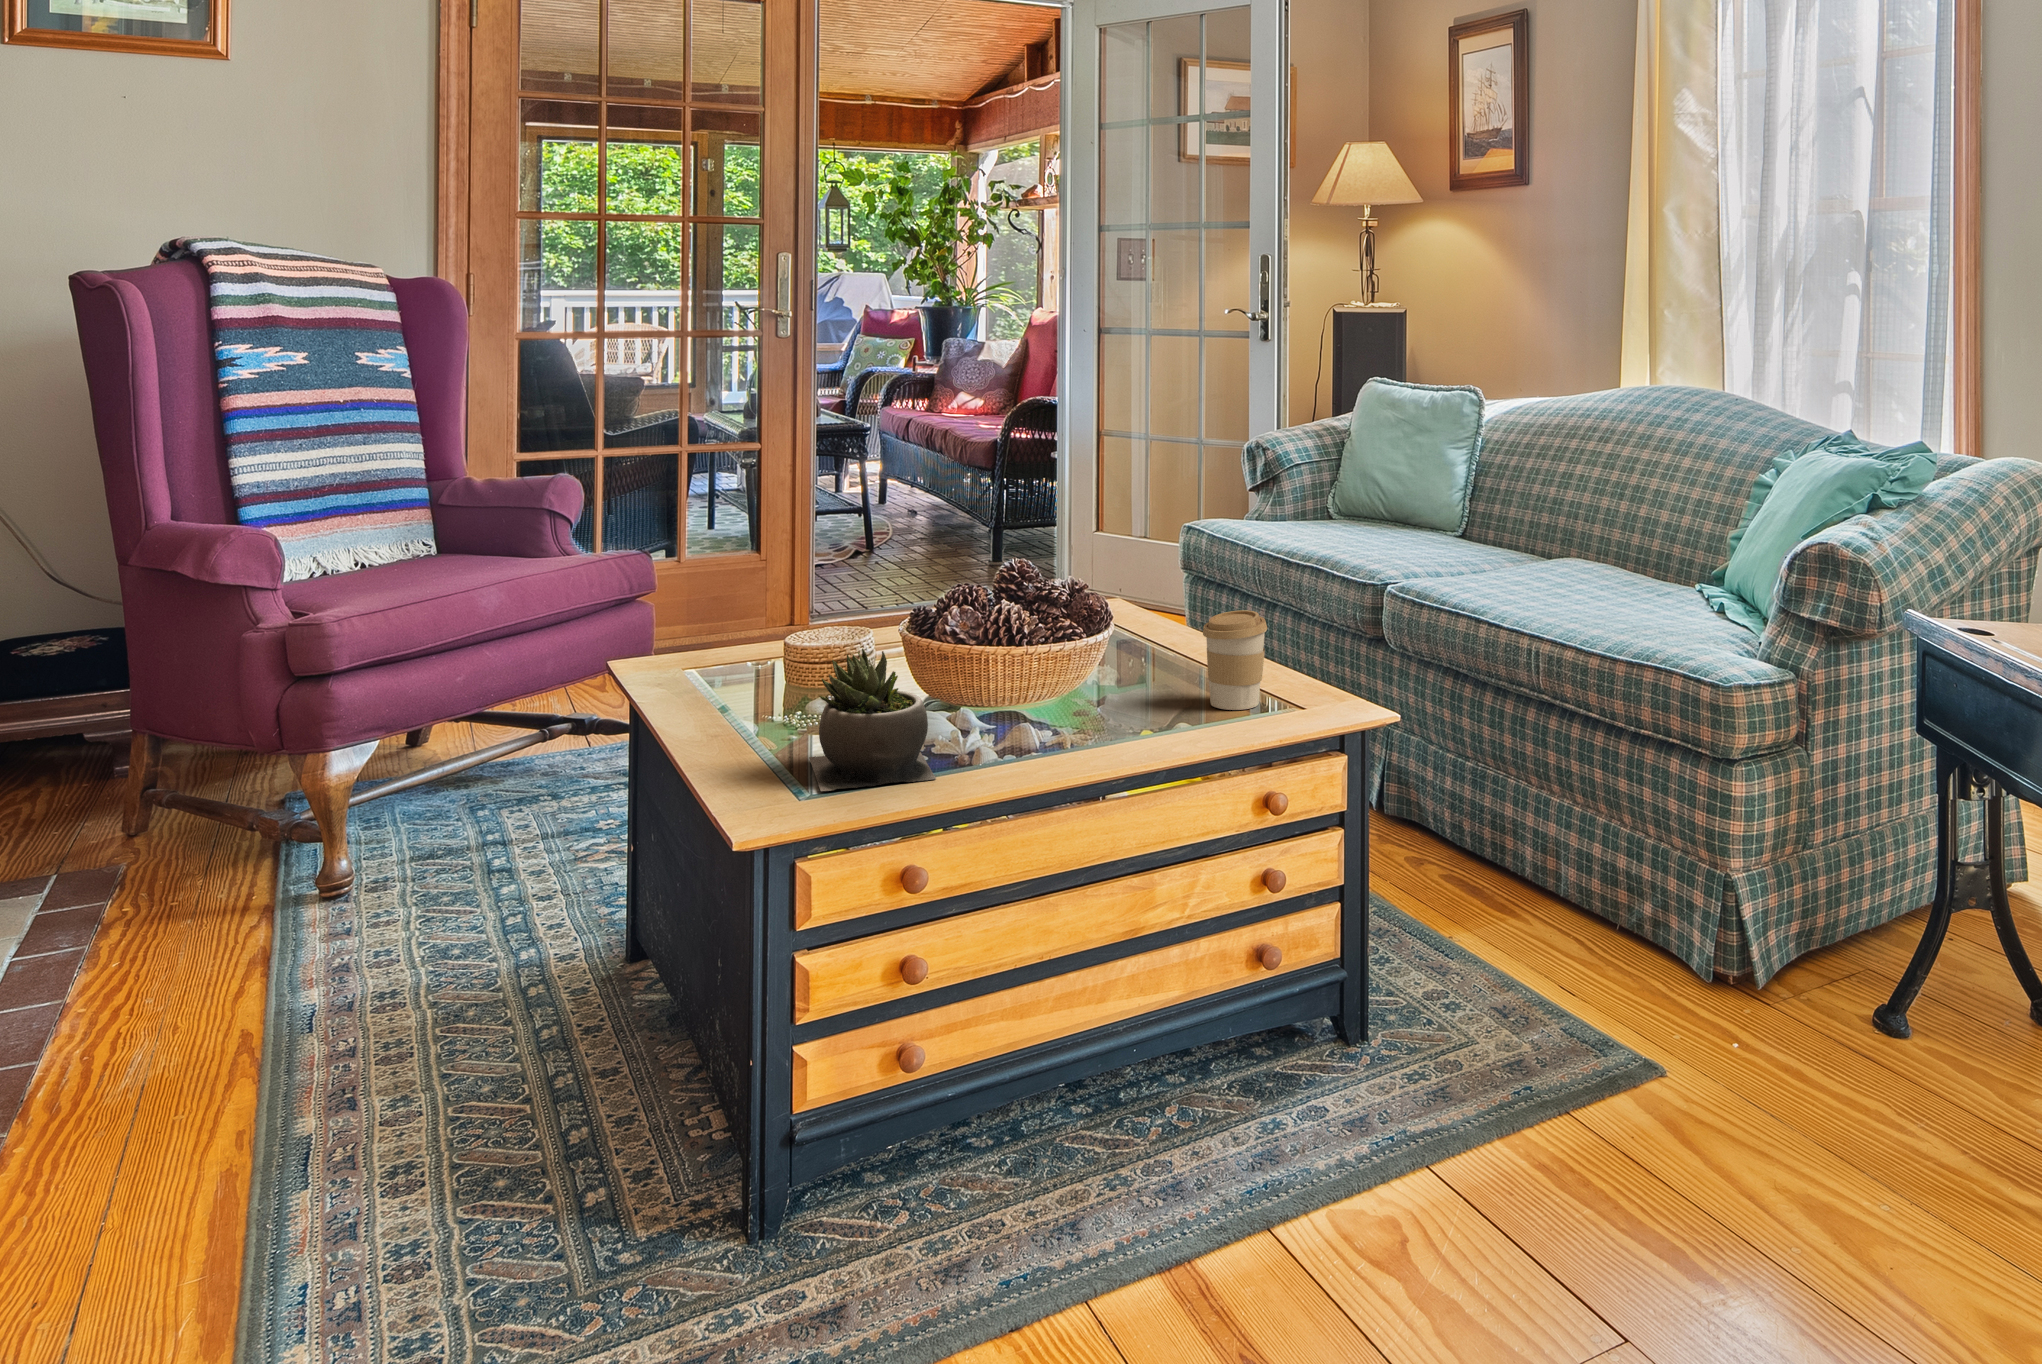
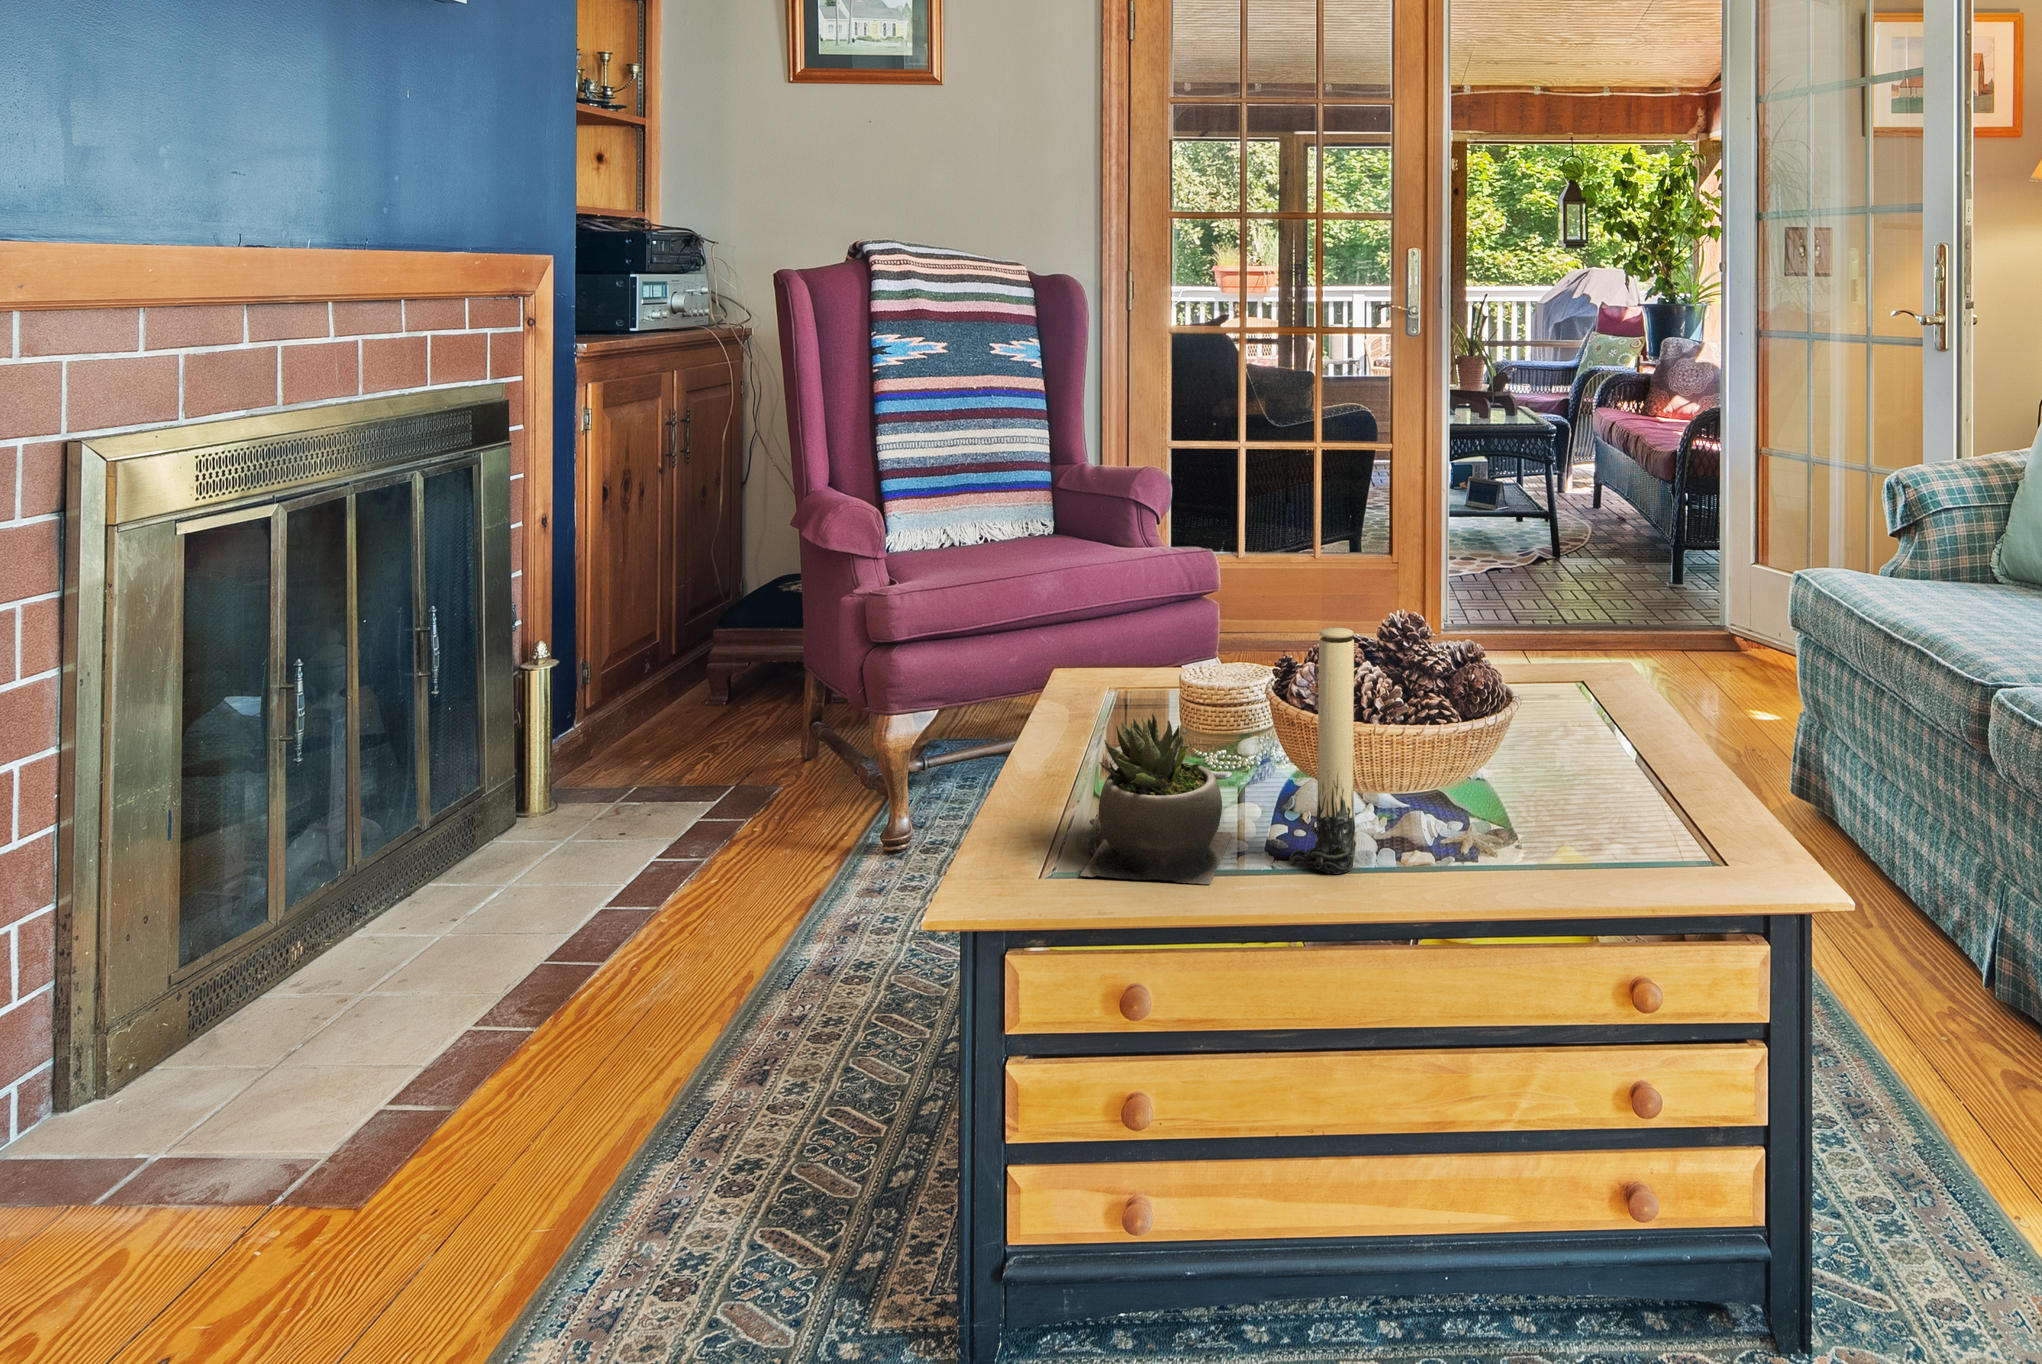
candle: none [984,559,1042,758] -> present [1290,627,1356,874]
coffee cup: present [1203,610,1267,710] -> none [1610,716,1697,851]

